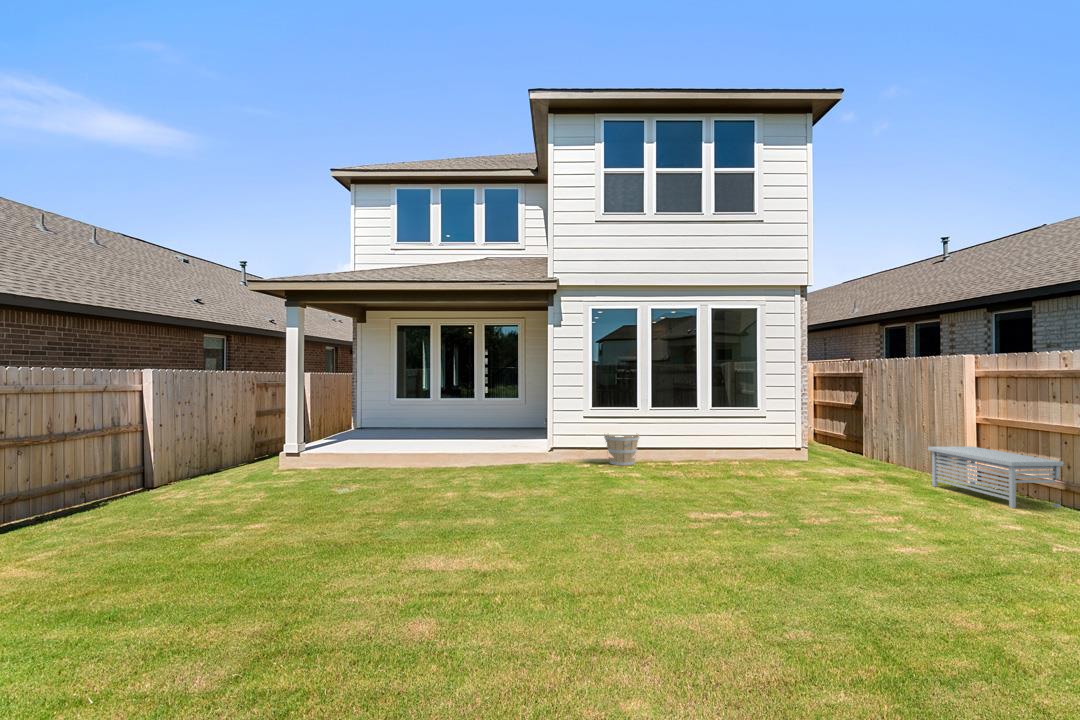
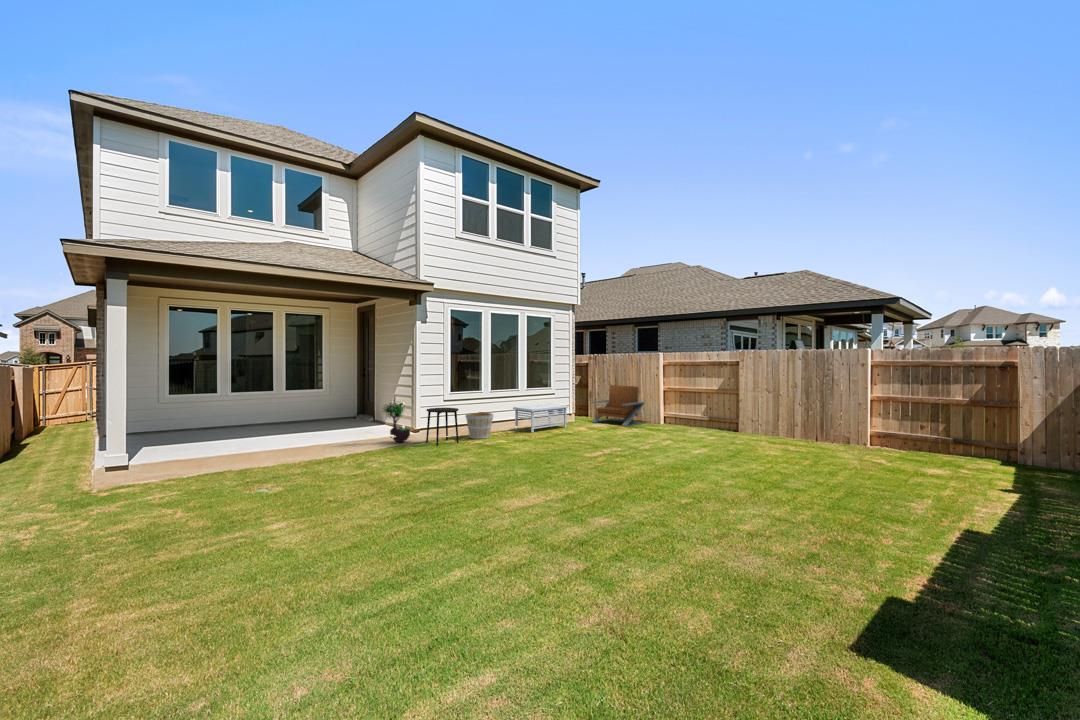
potted tree: none [517,409,545,457] -> present [382,403,410,442]
lounge chair: none [834,409,935,480] -> present [592,385,644,427]
side table: none [549,423,586,466] -> present [426,408,459,446]
storage bench: present [928,446,1064,508] -> present [513,404,568,433]

